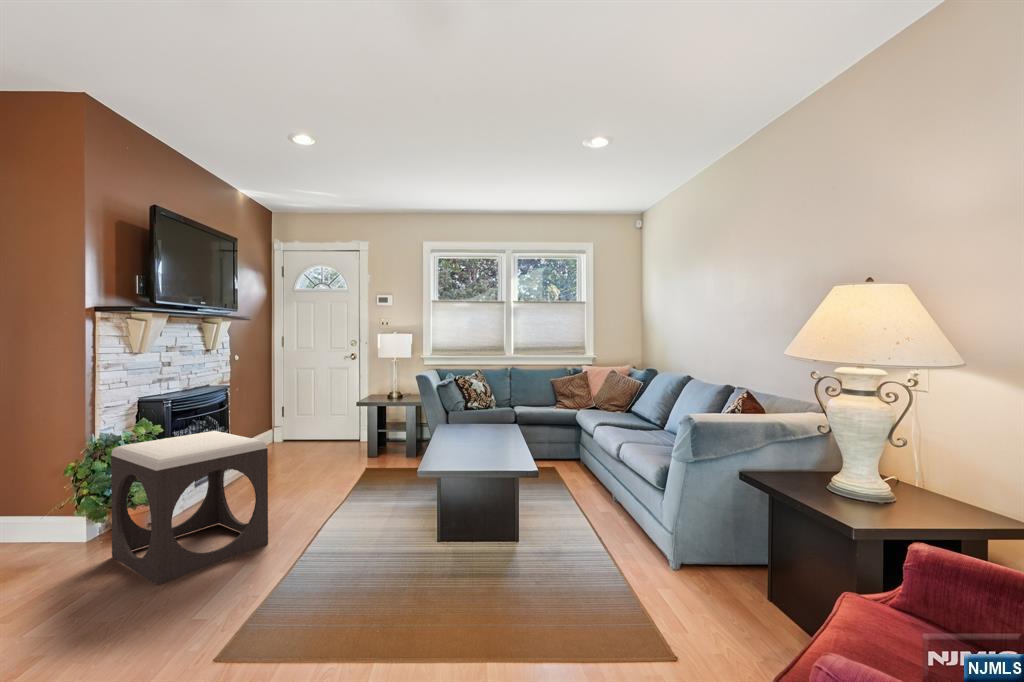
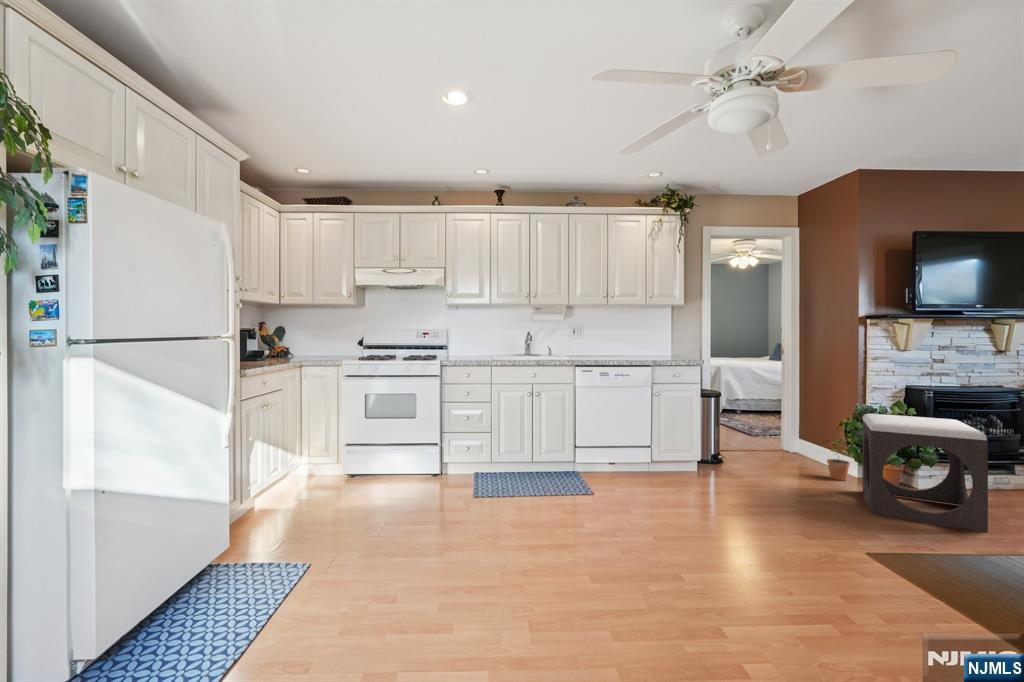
potted plant: none [34,467,78,558] -> present [826,428,850,480]

